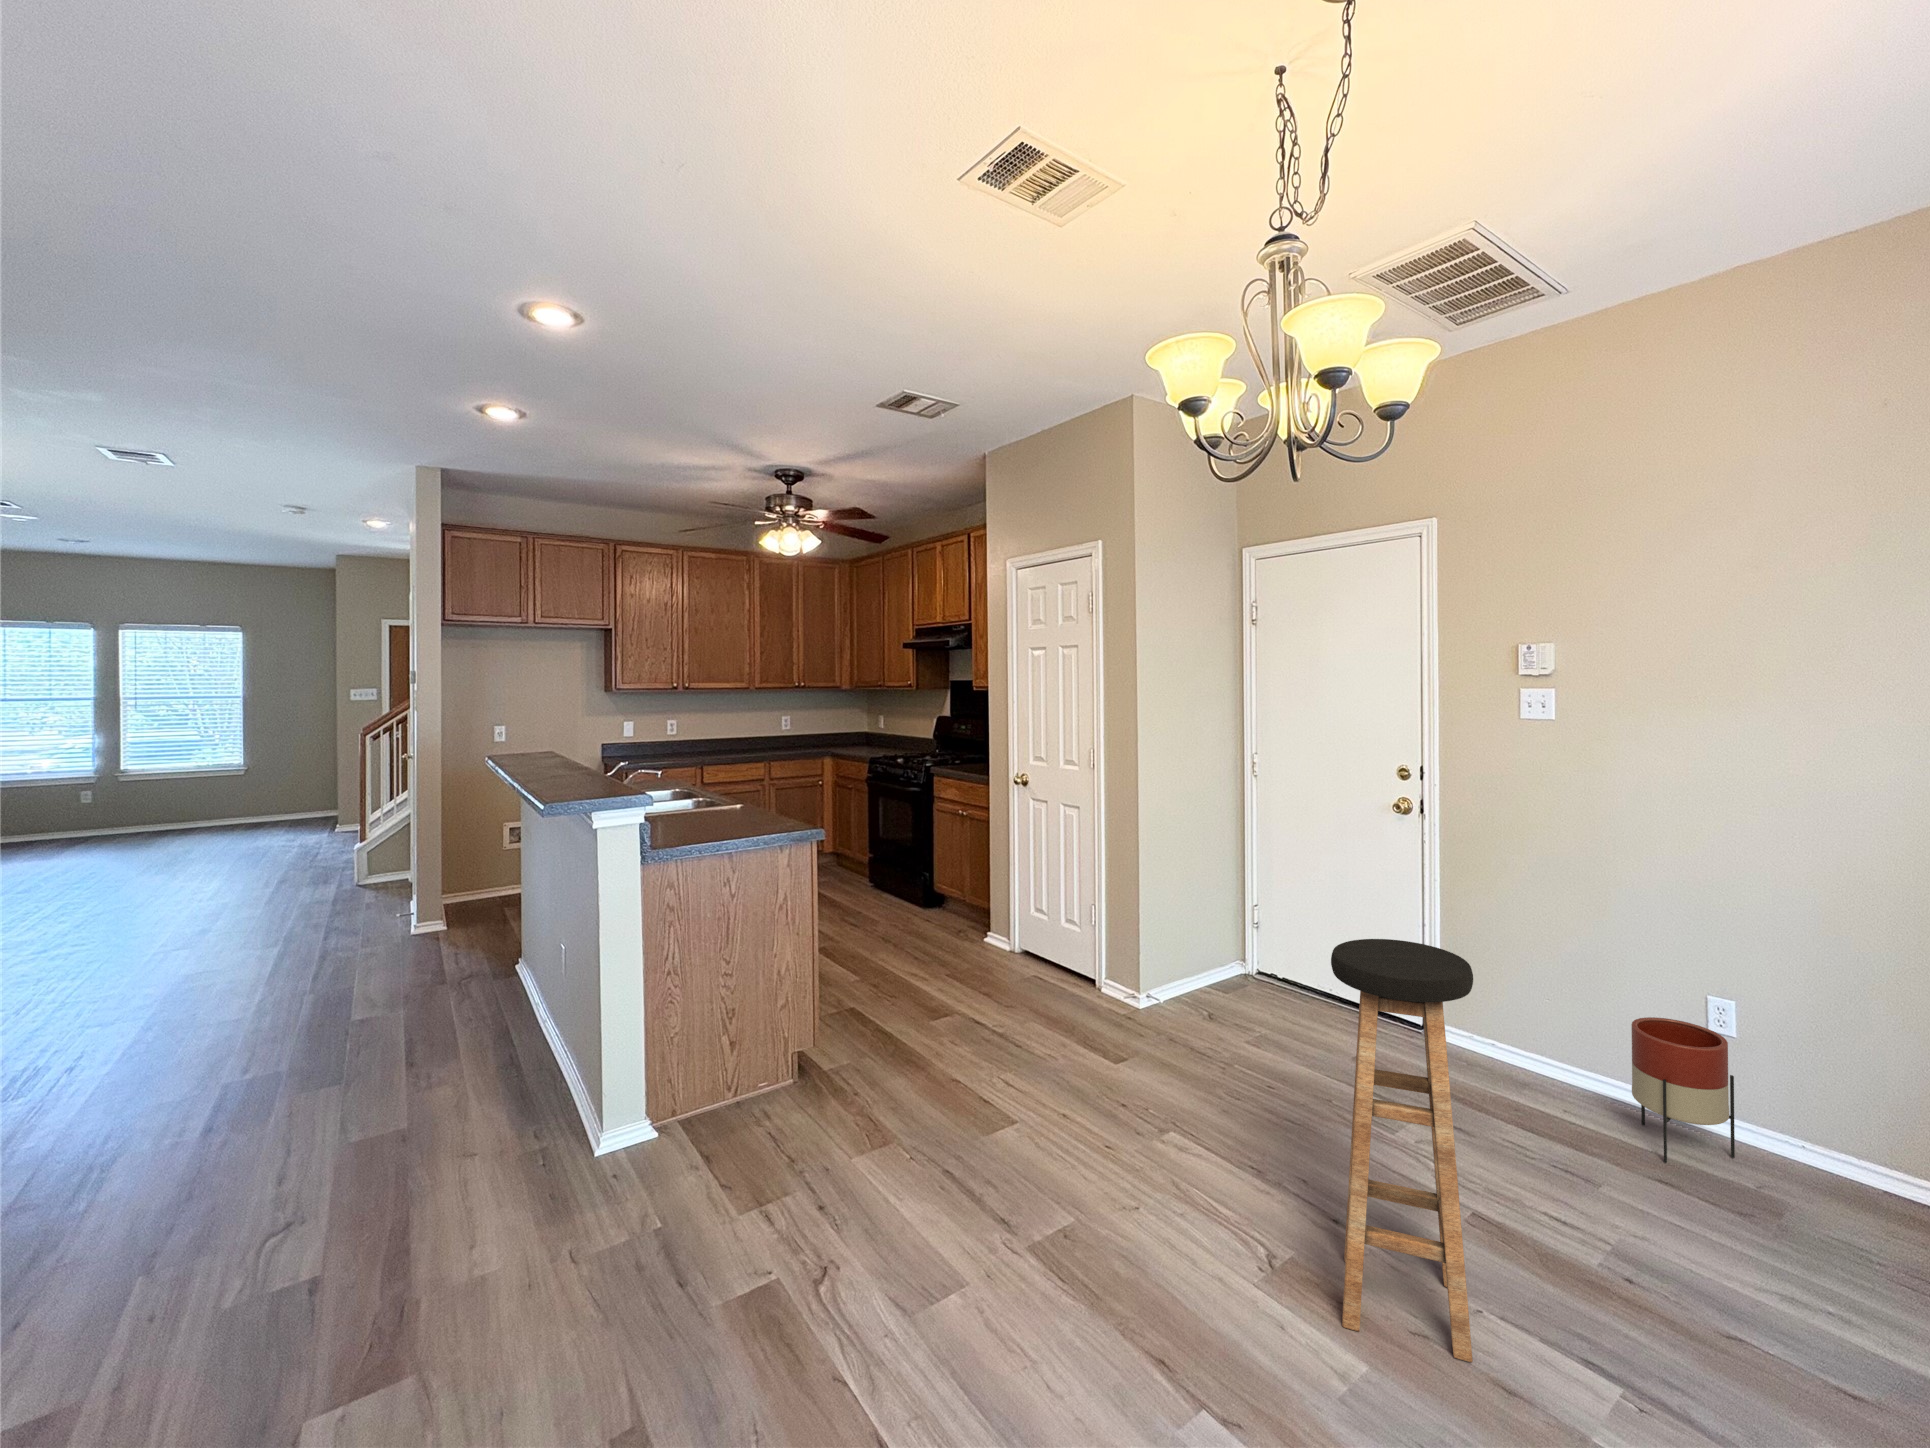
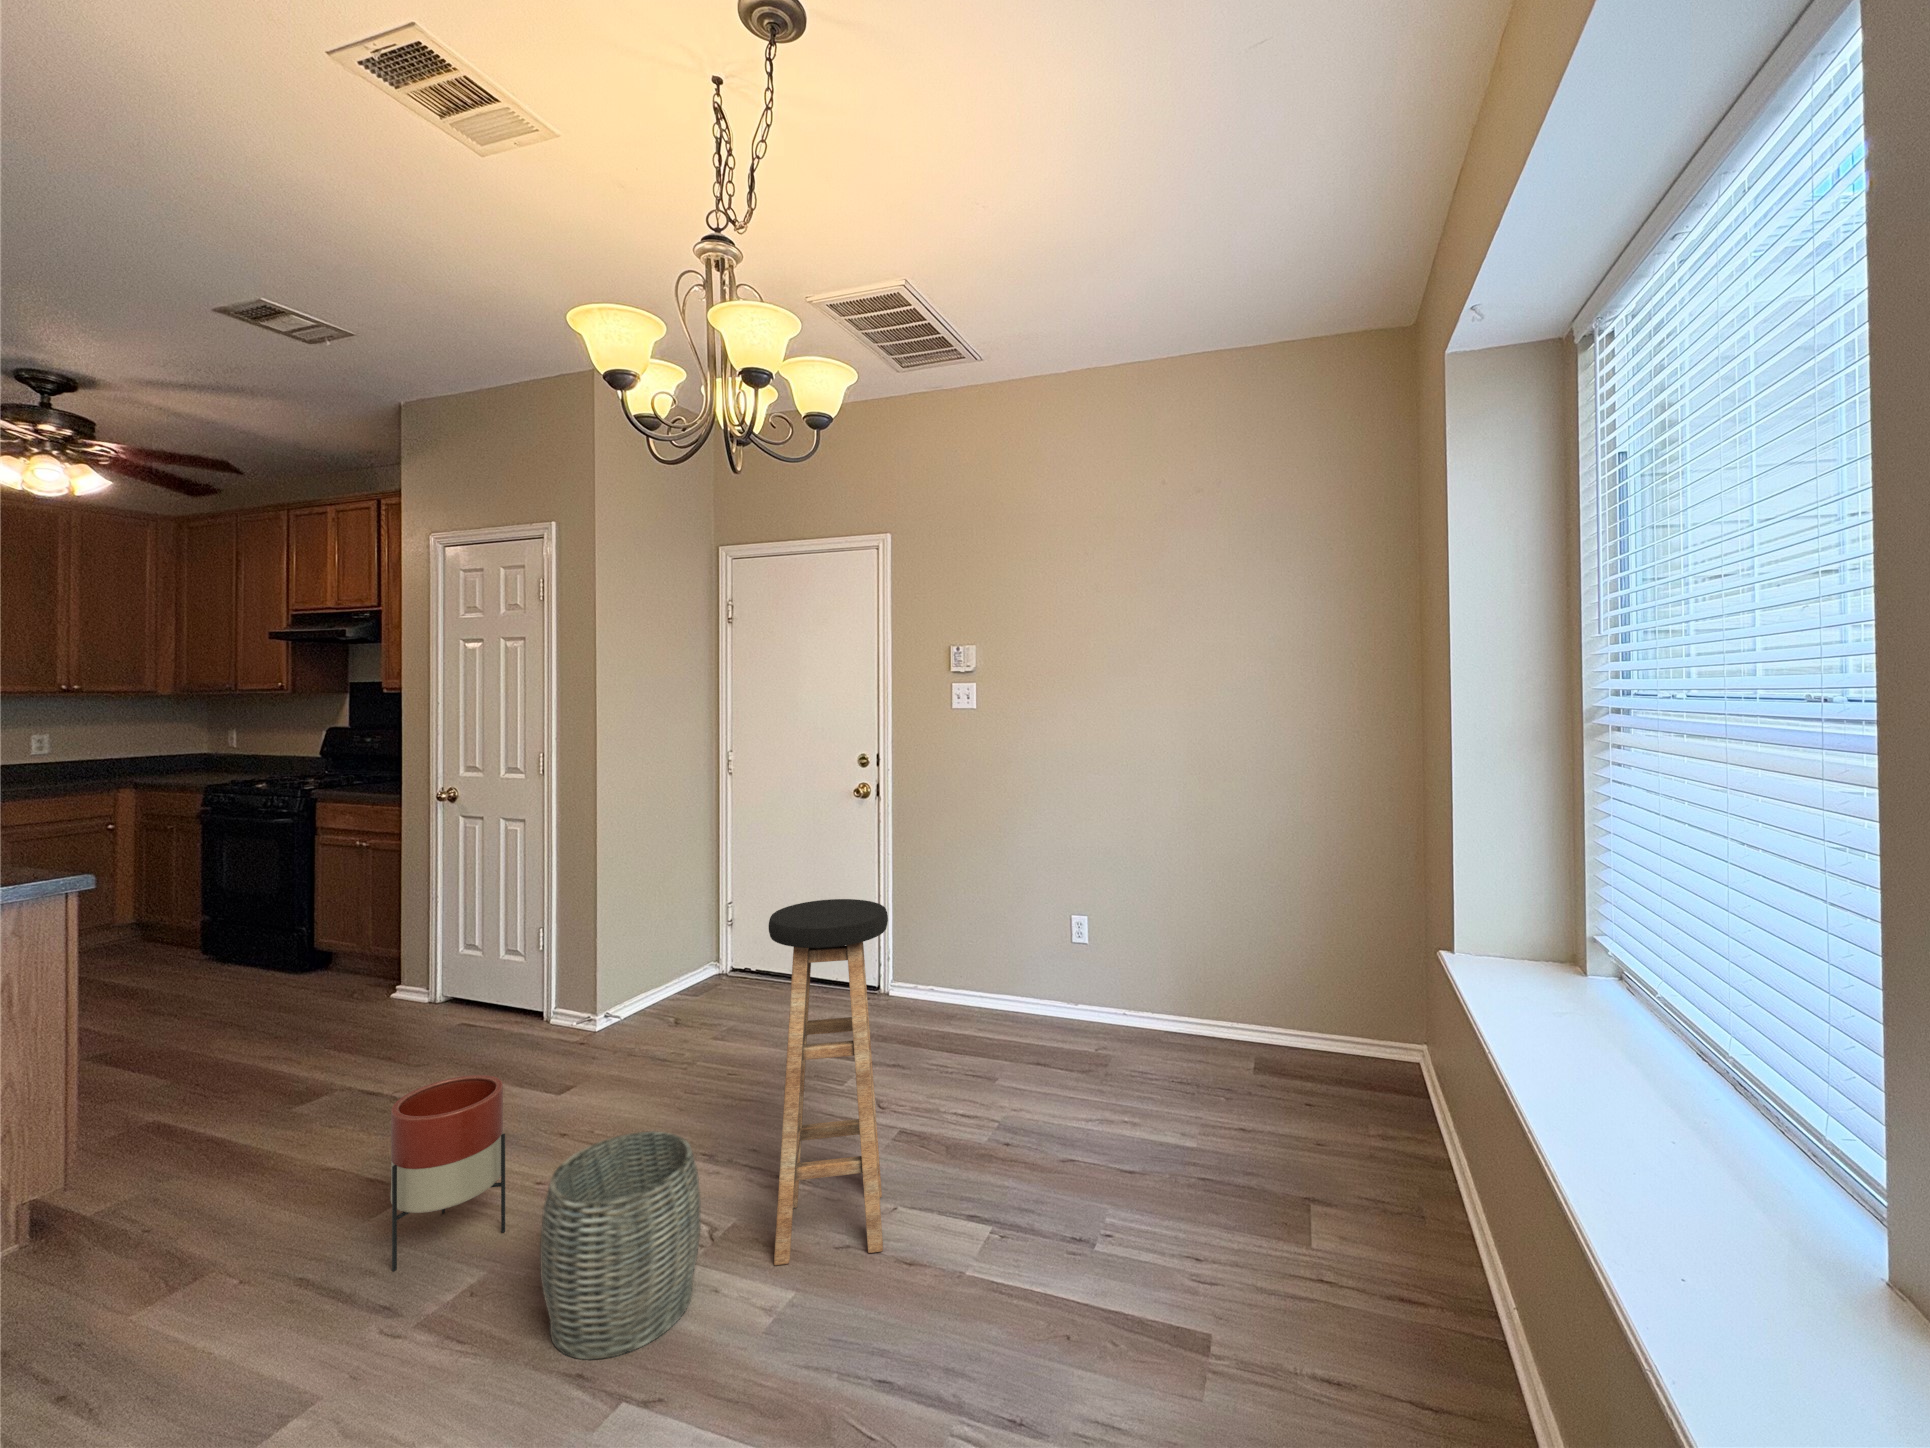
planter: present [1631,1017,1735,1163] -> present [391,1075,505,1271]
woven basket: none [1124,1139,1267,1364] -> present [540,1131,701,1359]

